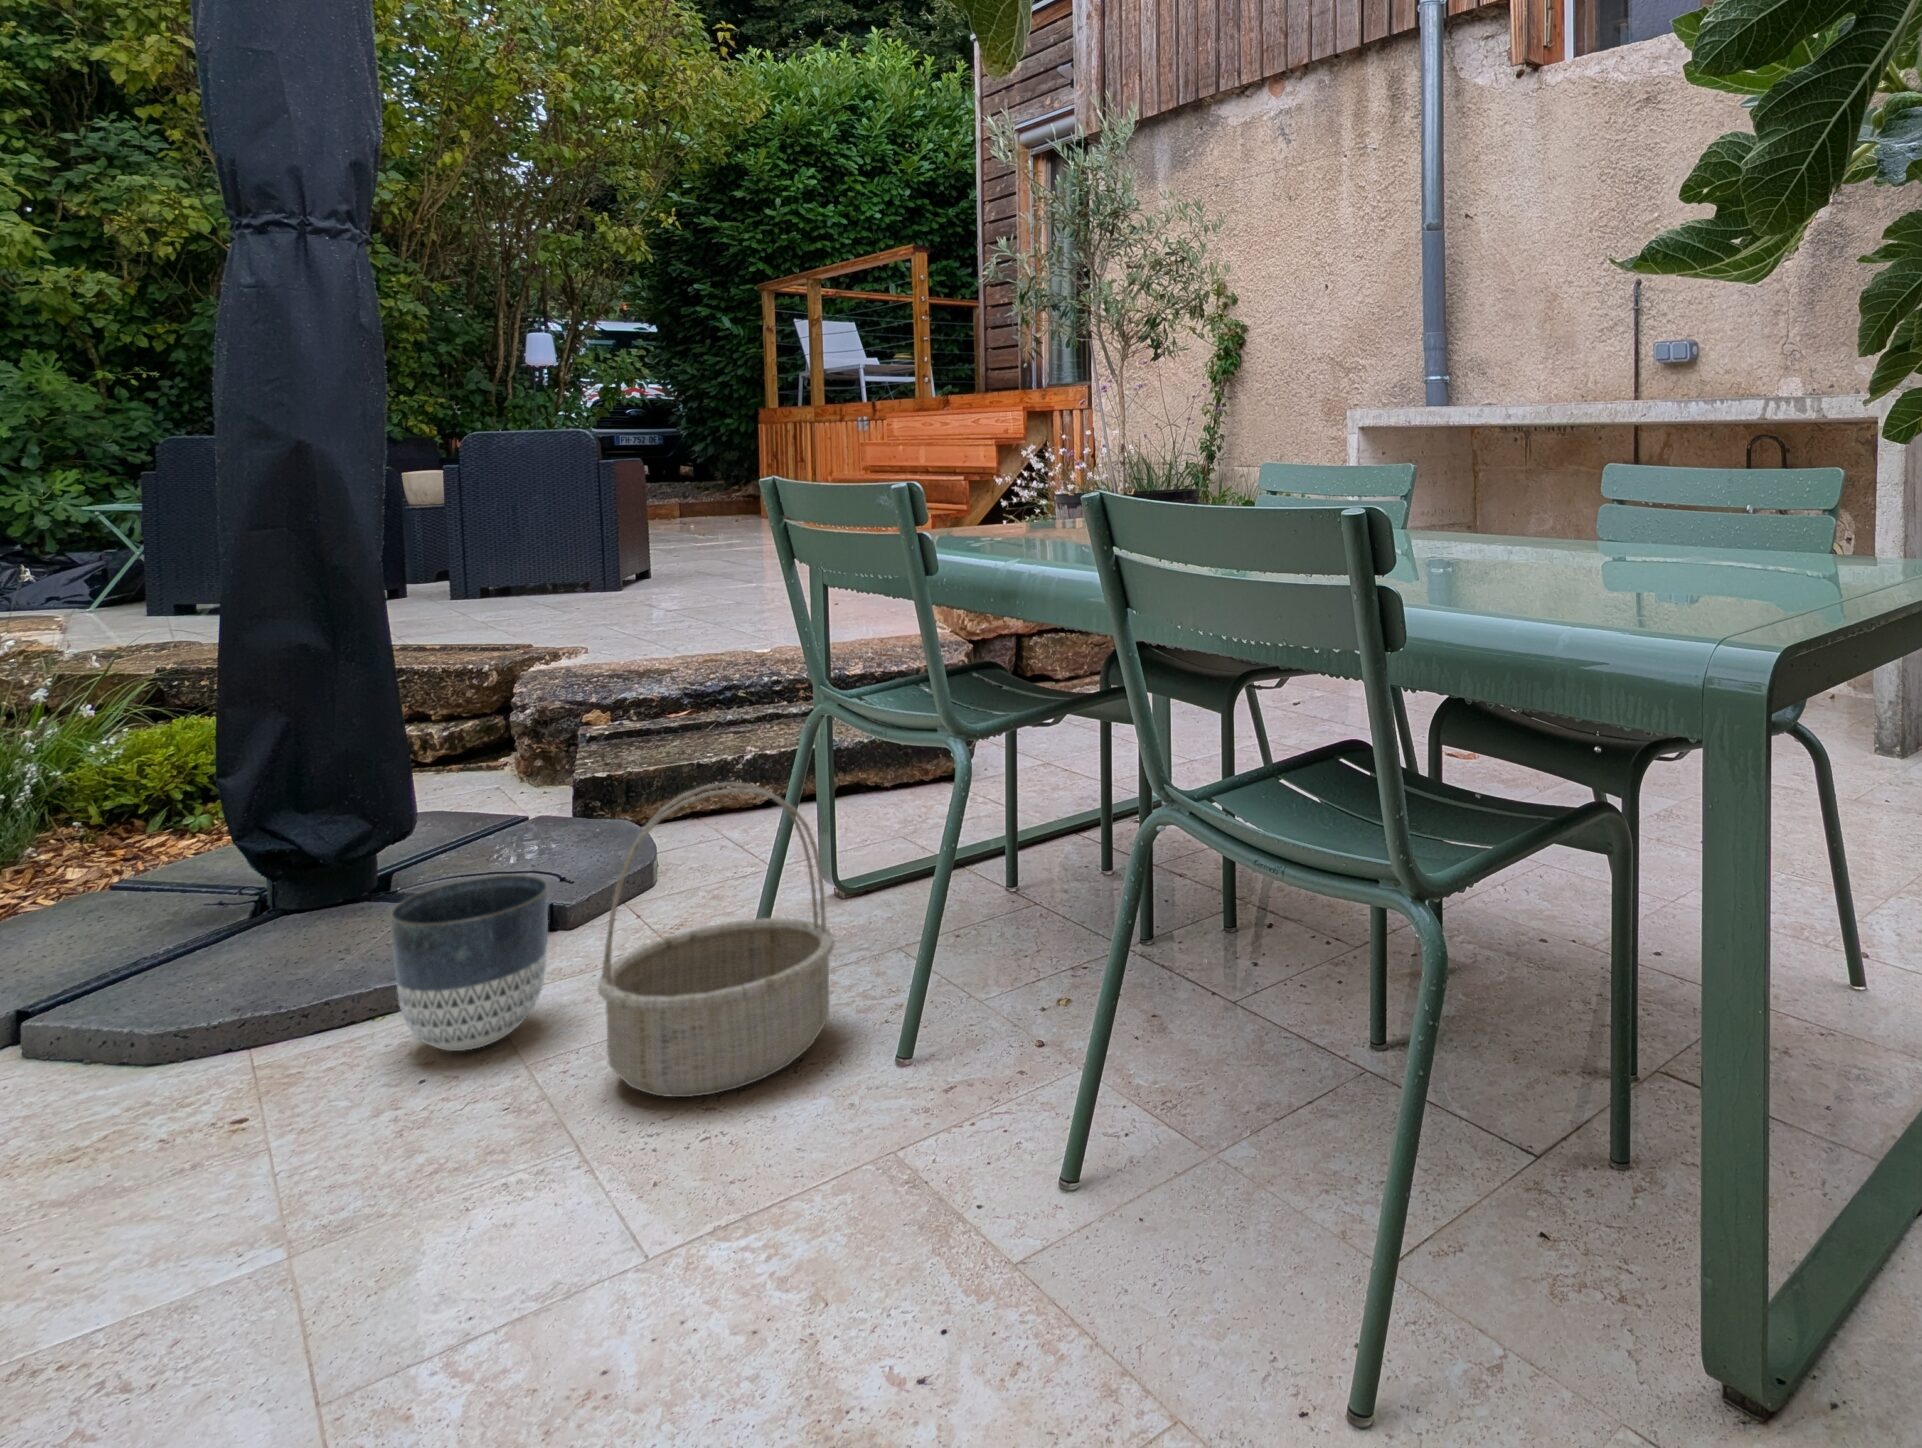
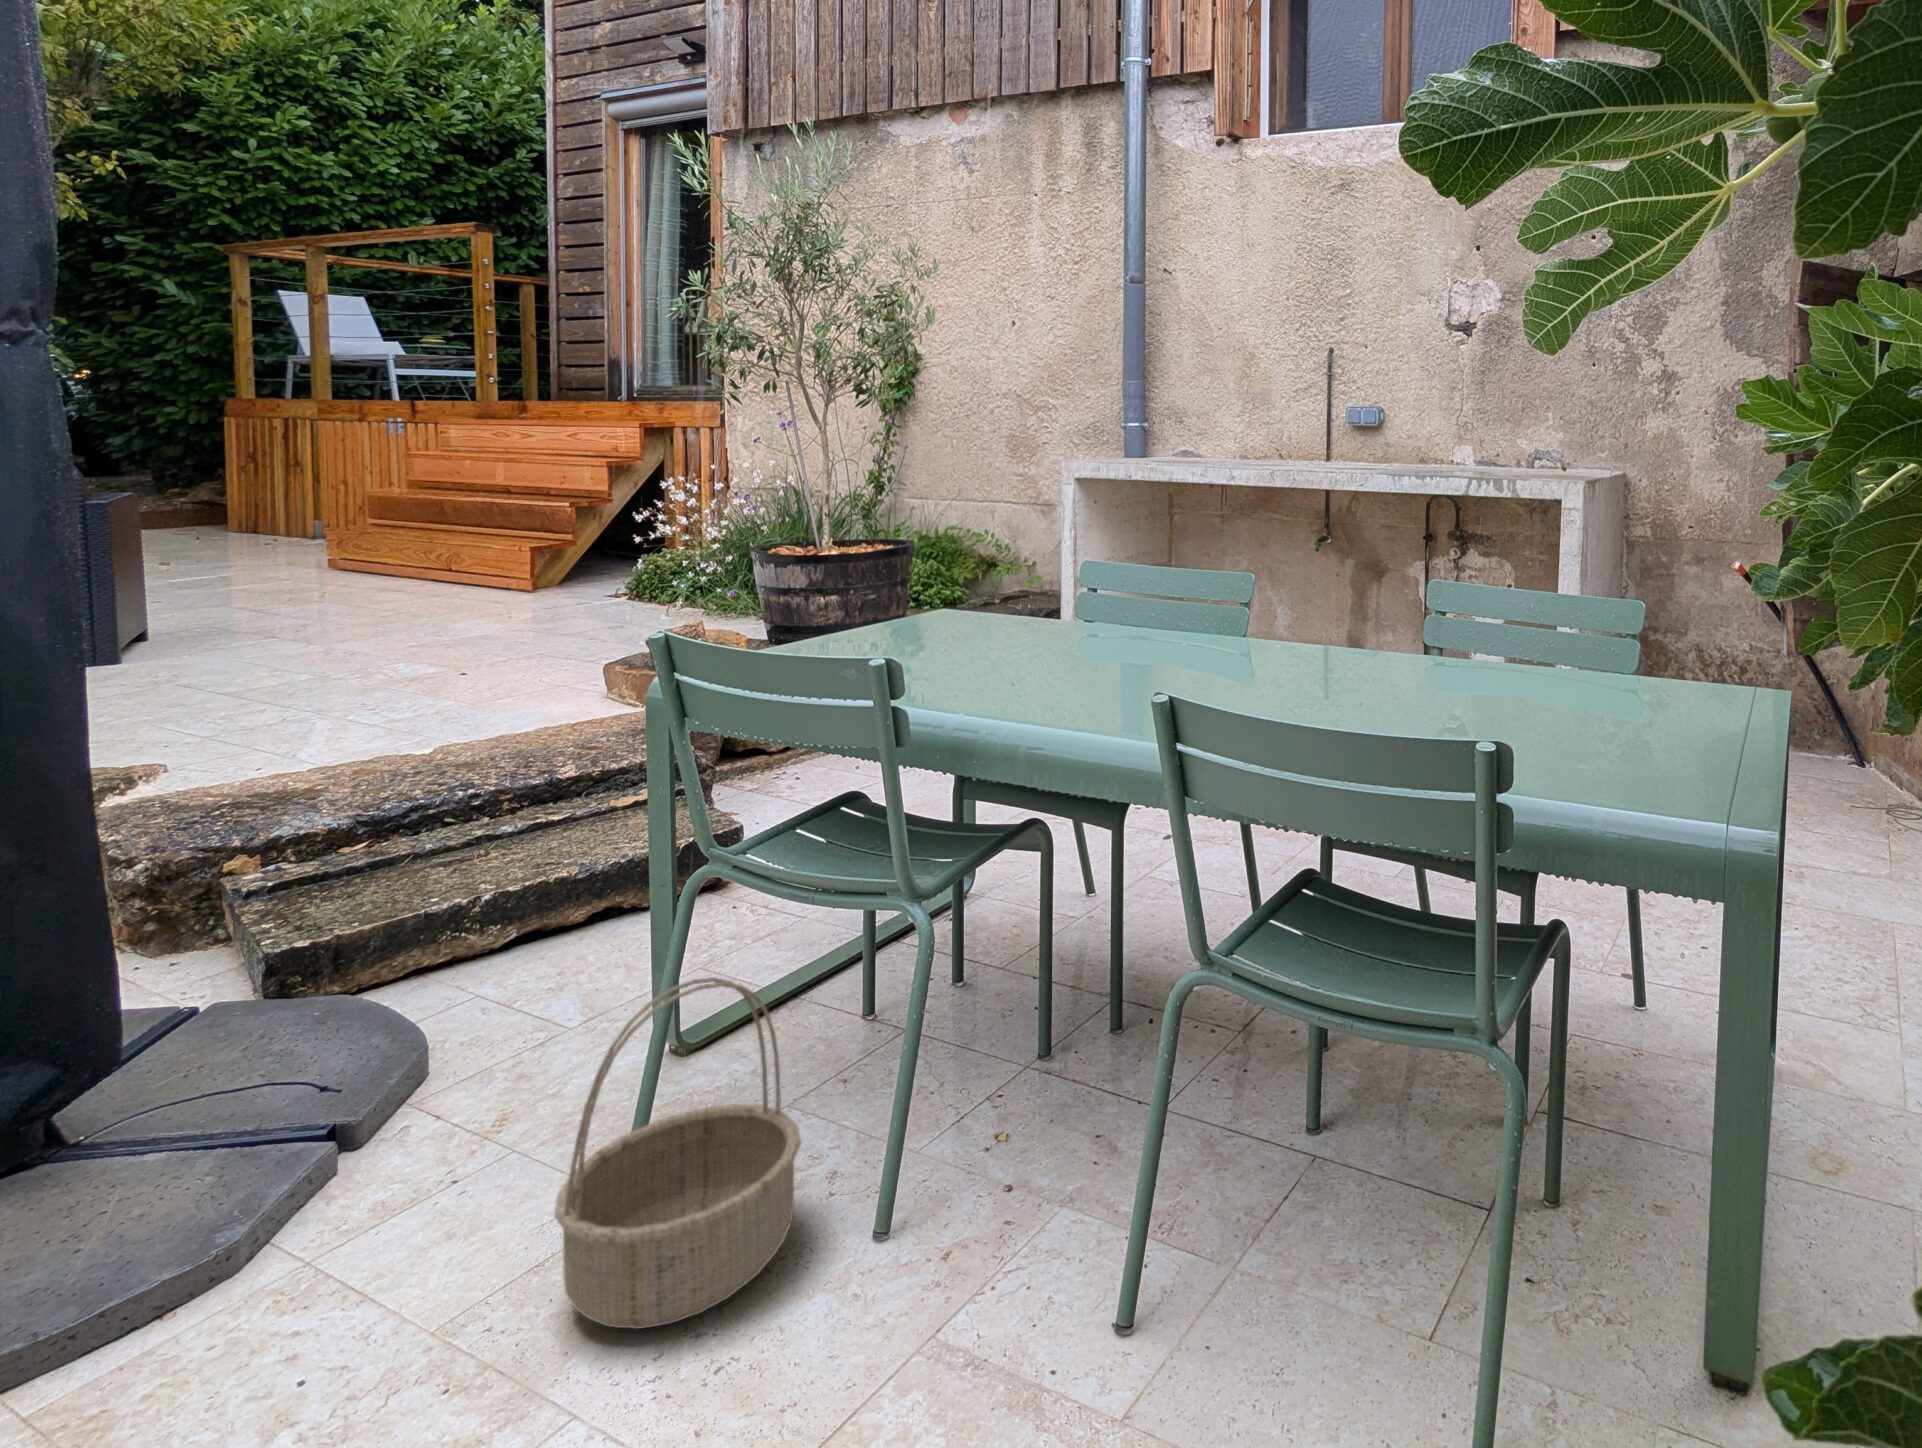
planter: present [390,875,549,1051] -> none [244,1107,436,1331]

